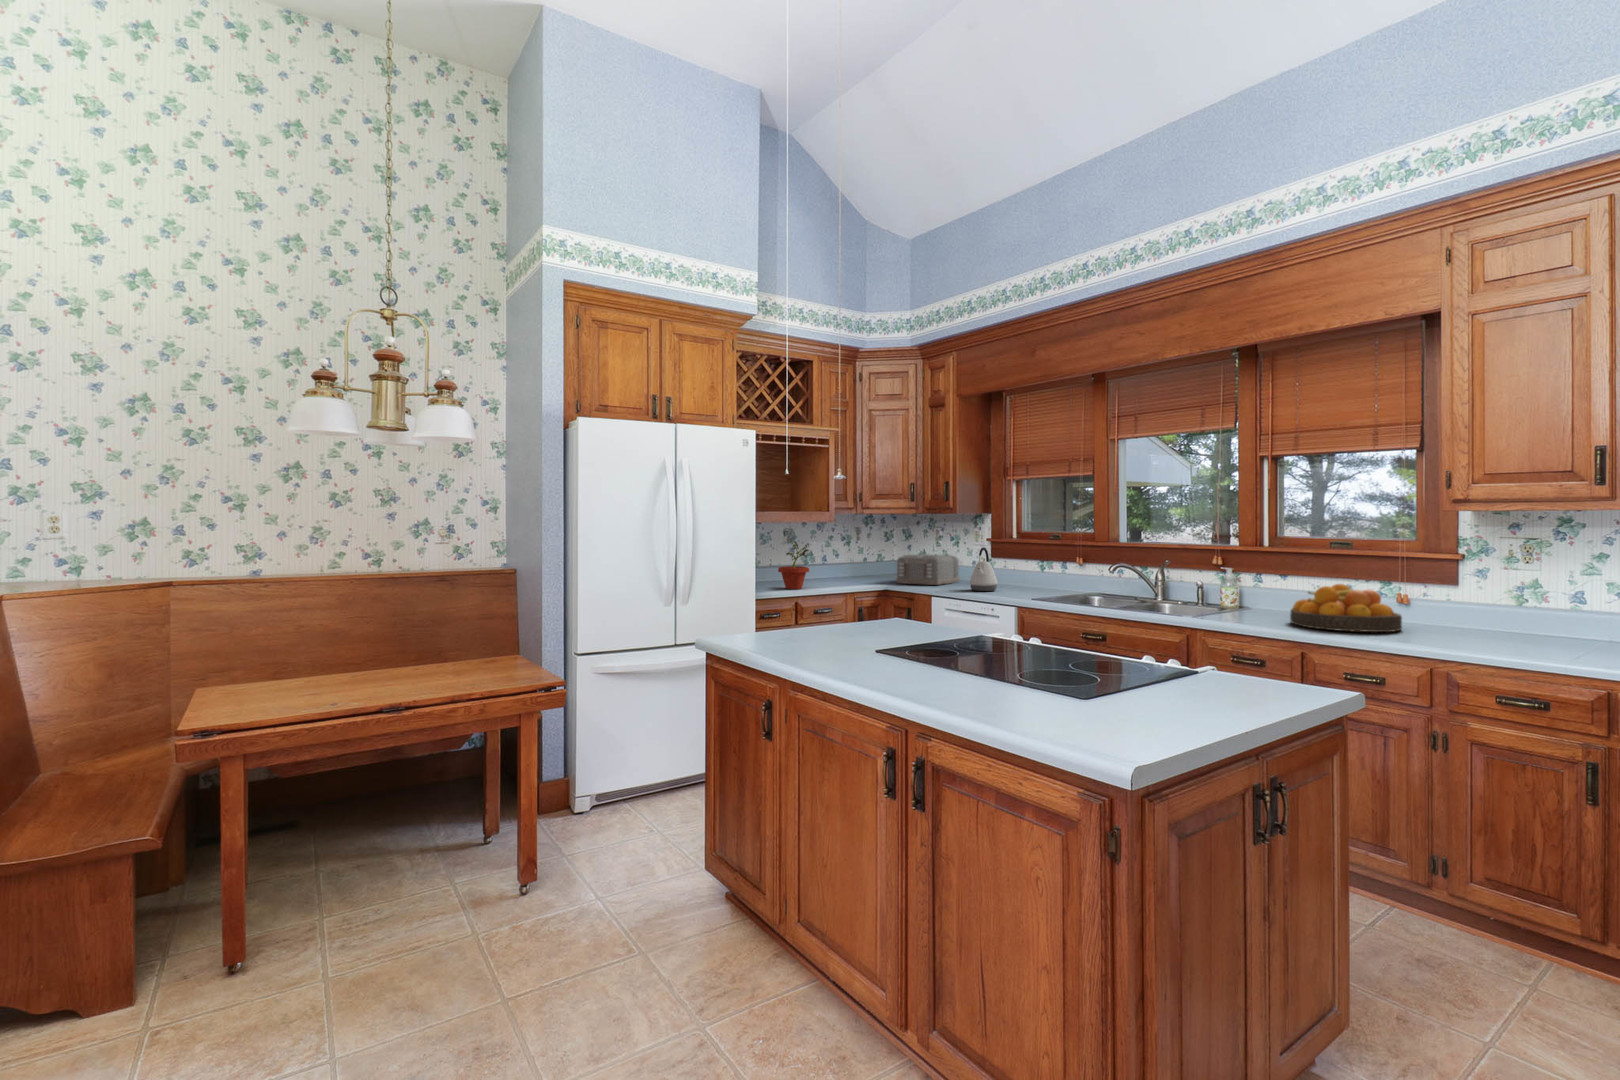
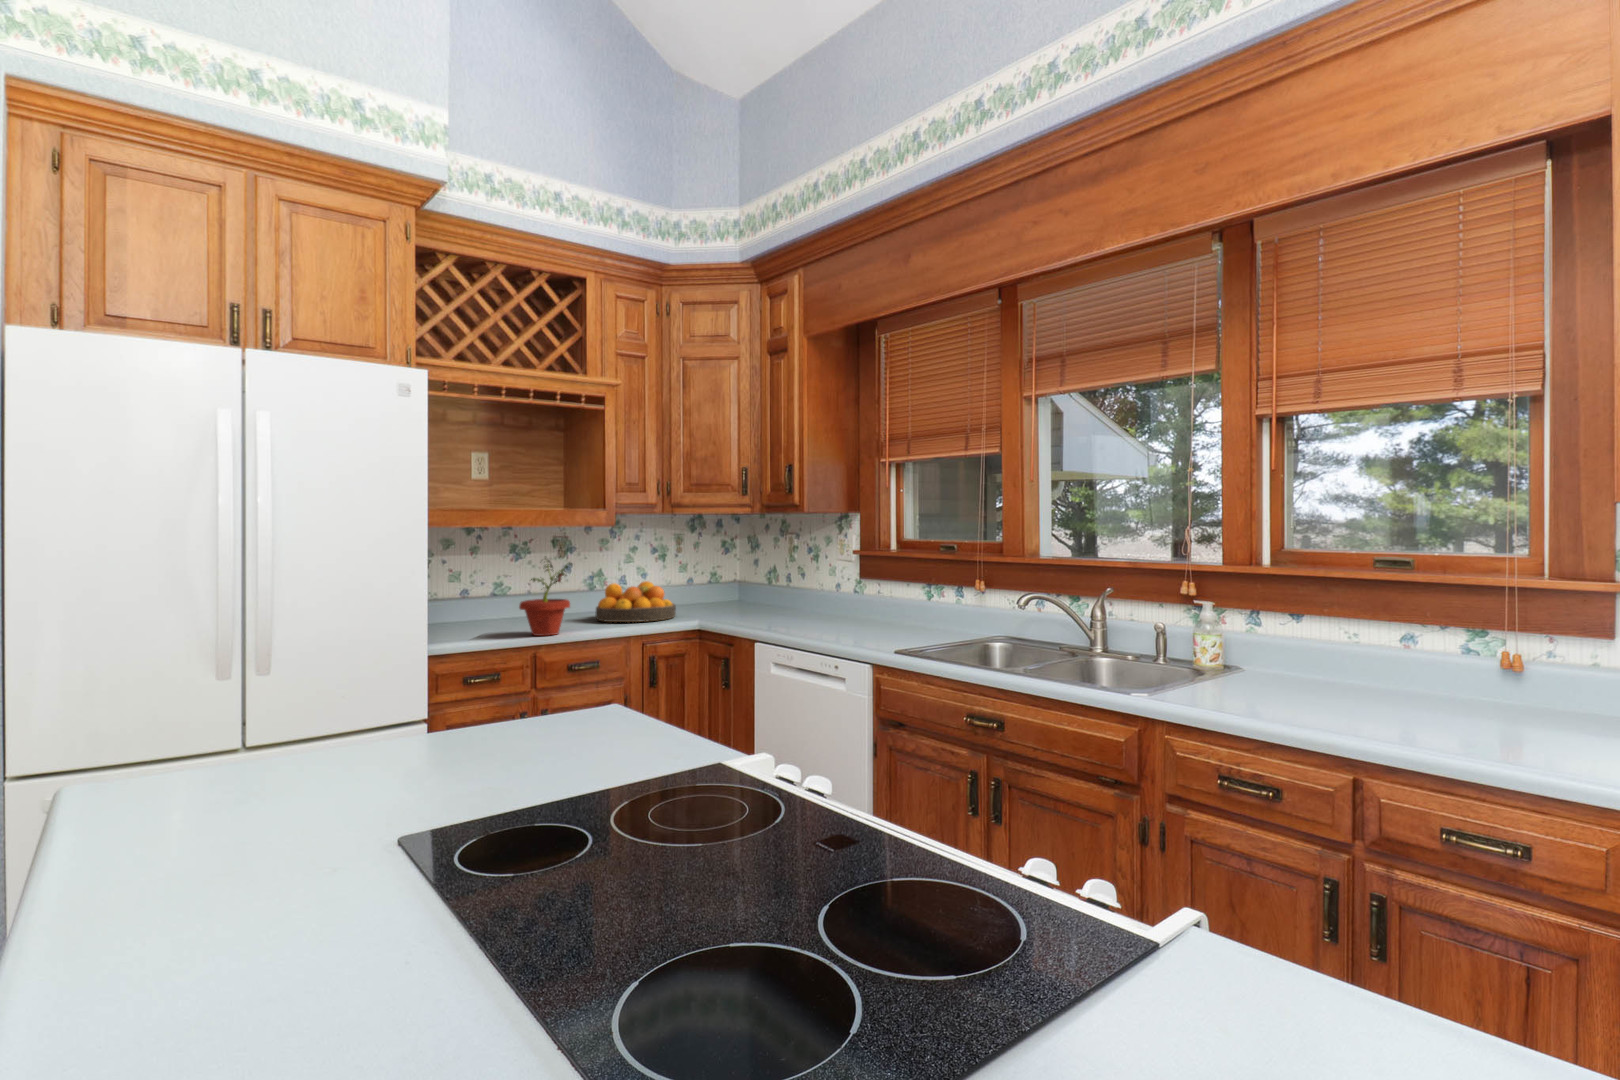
kettle: present [970,547,998,591] -> none [814,566,857,636]
toaster: present [896,554,960,585] -> none [718,575,818,624]
fruit bowl: present [1290,584,1402,632] -> present [596,581,676,622]

